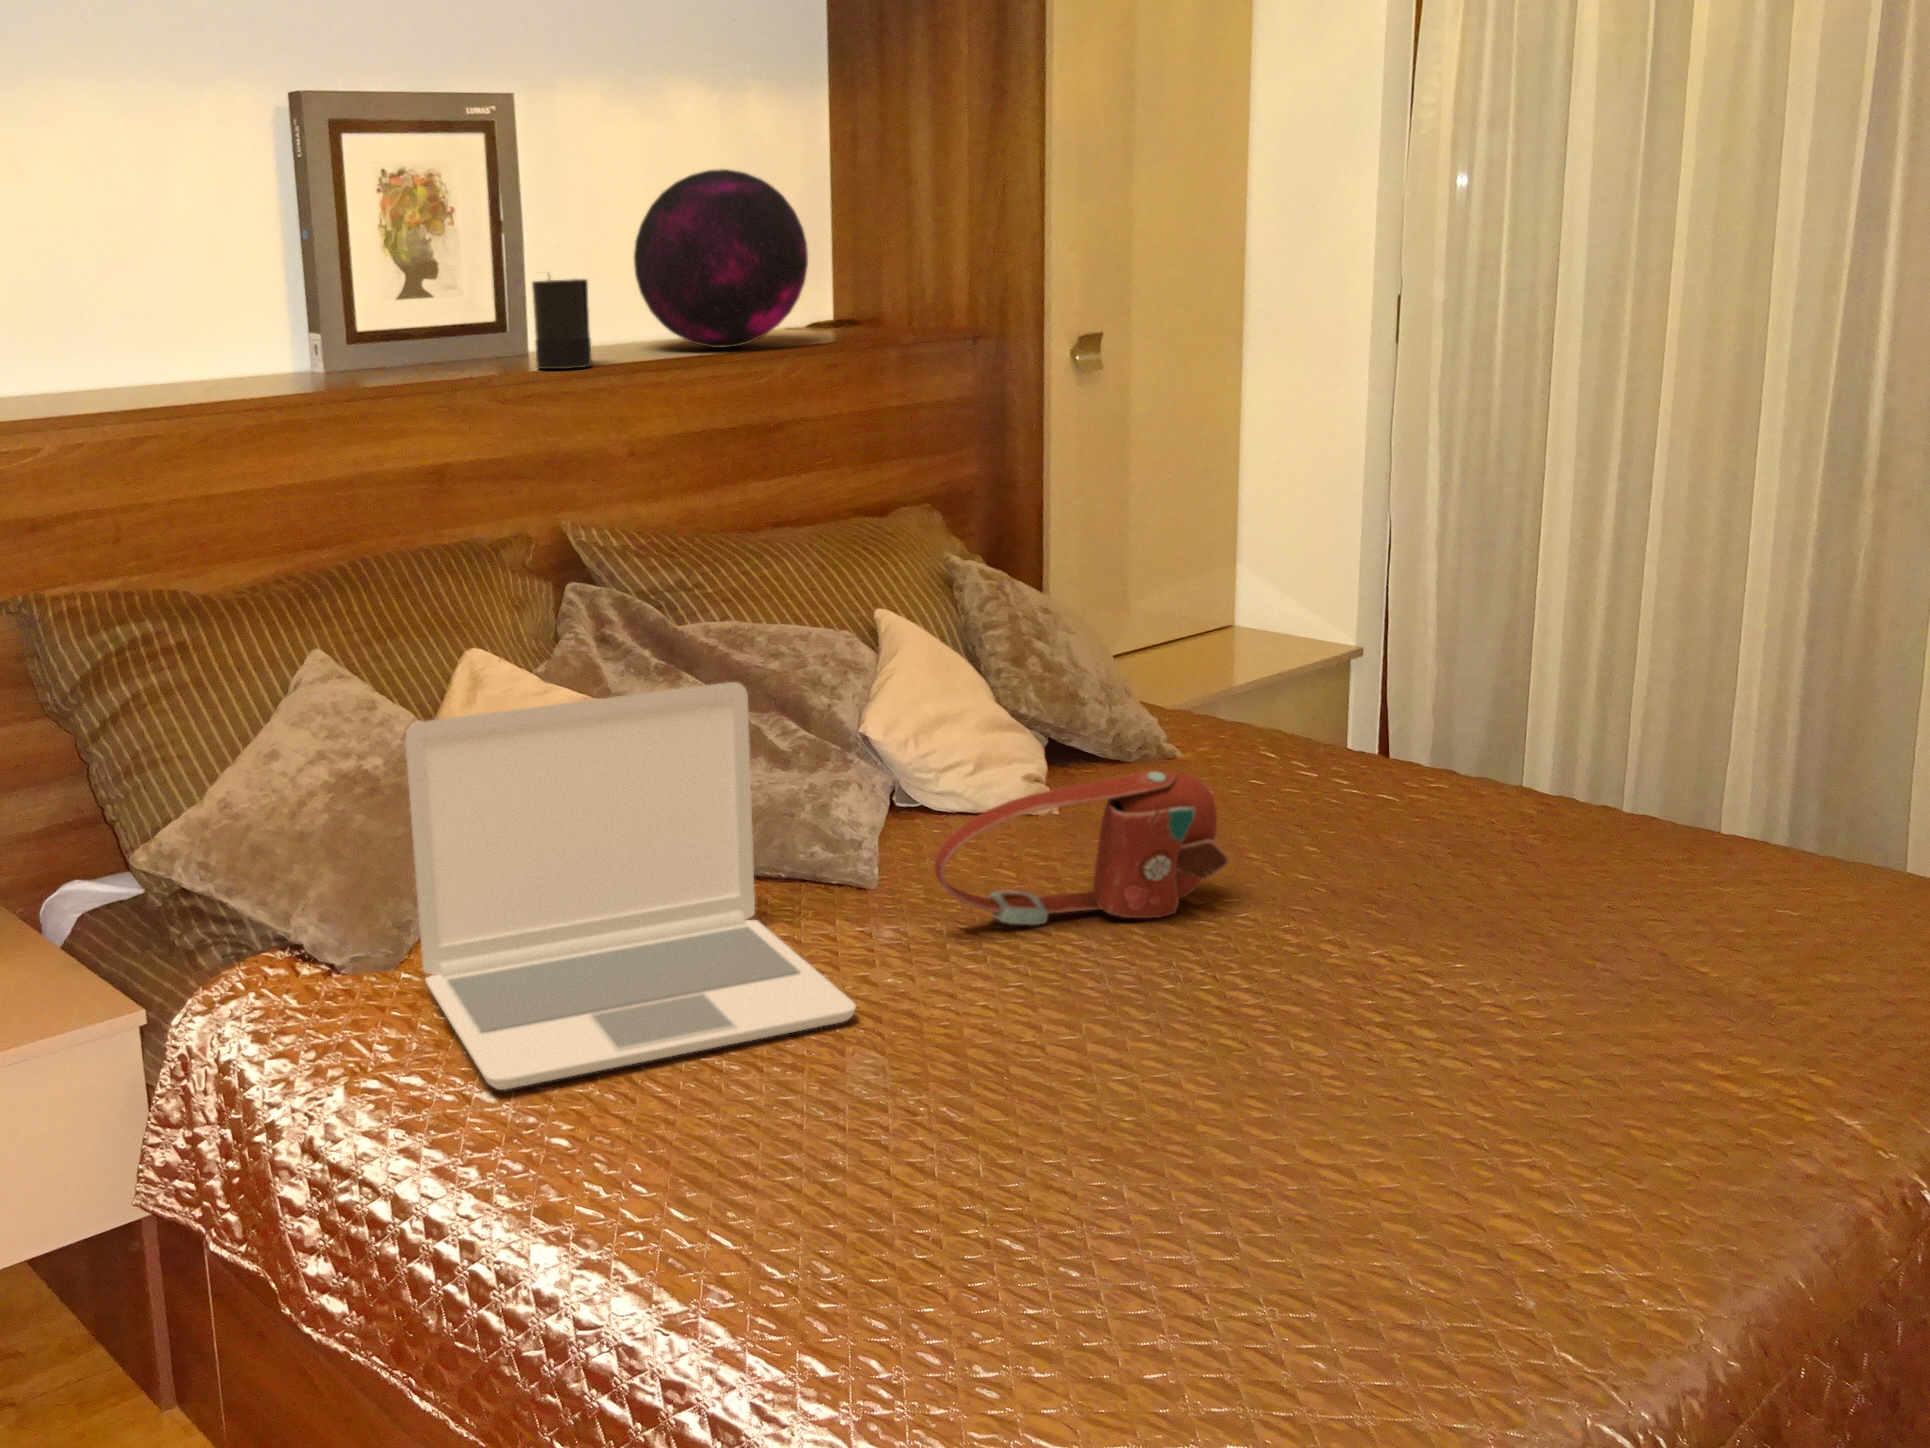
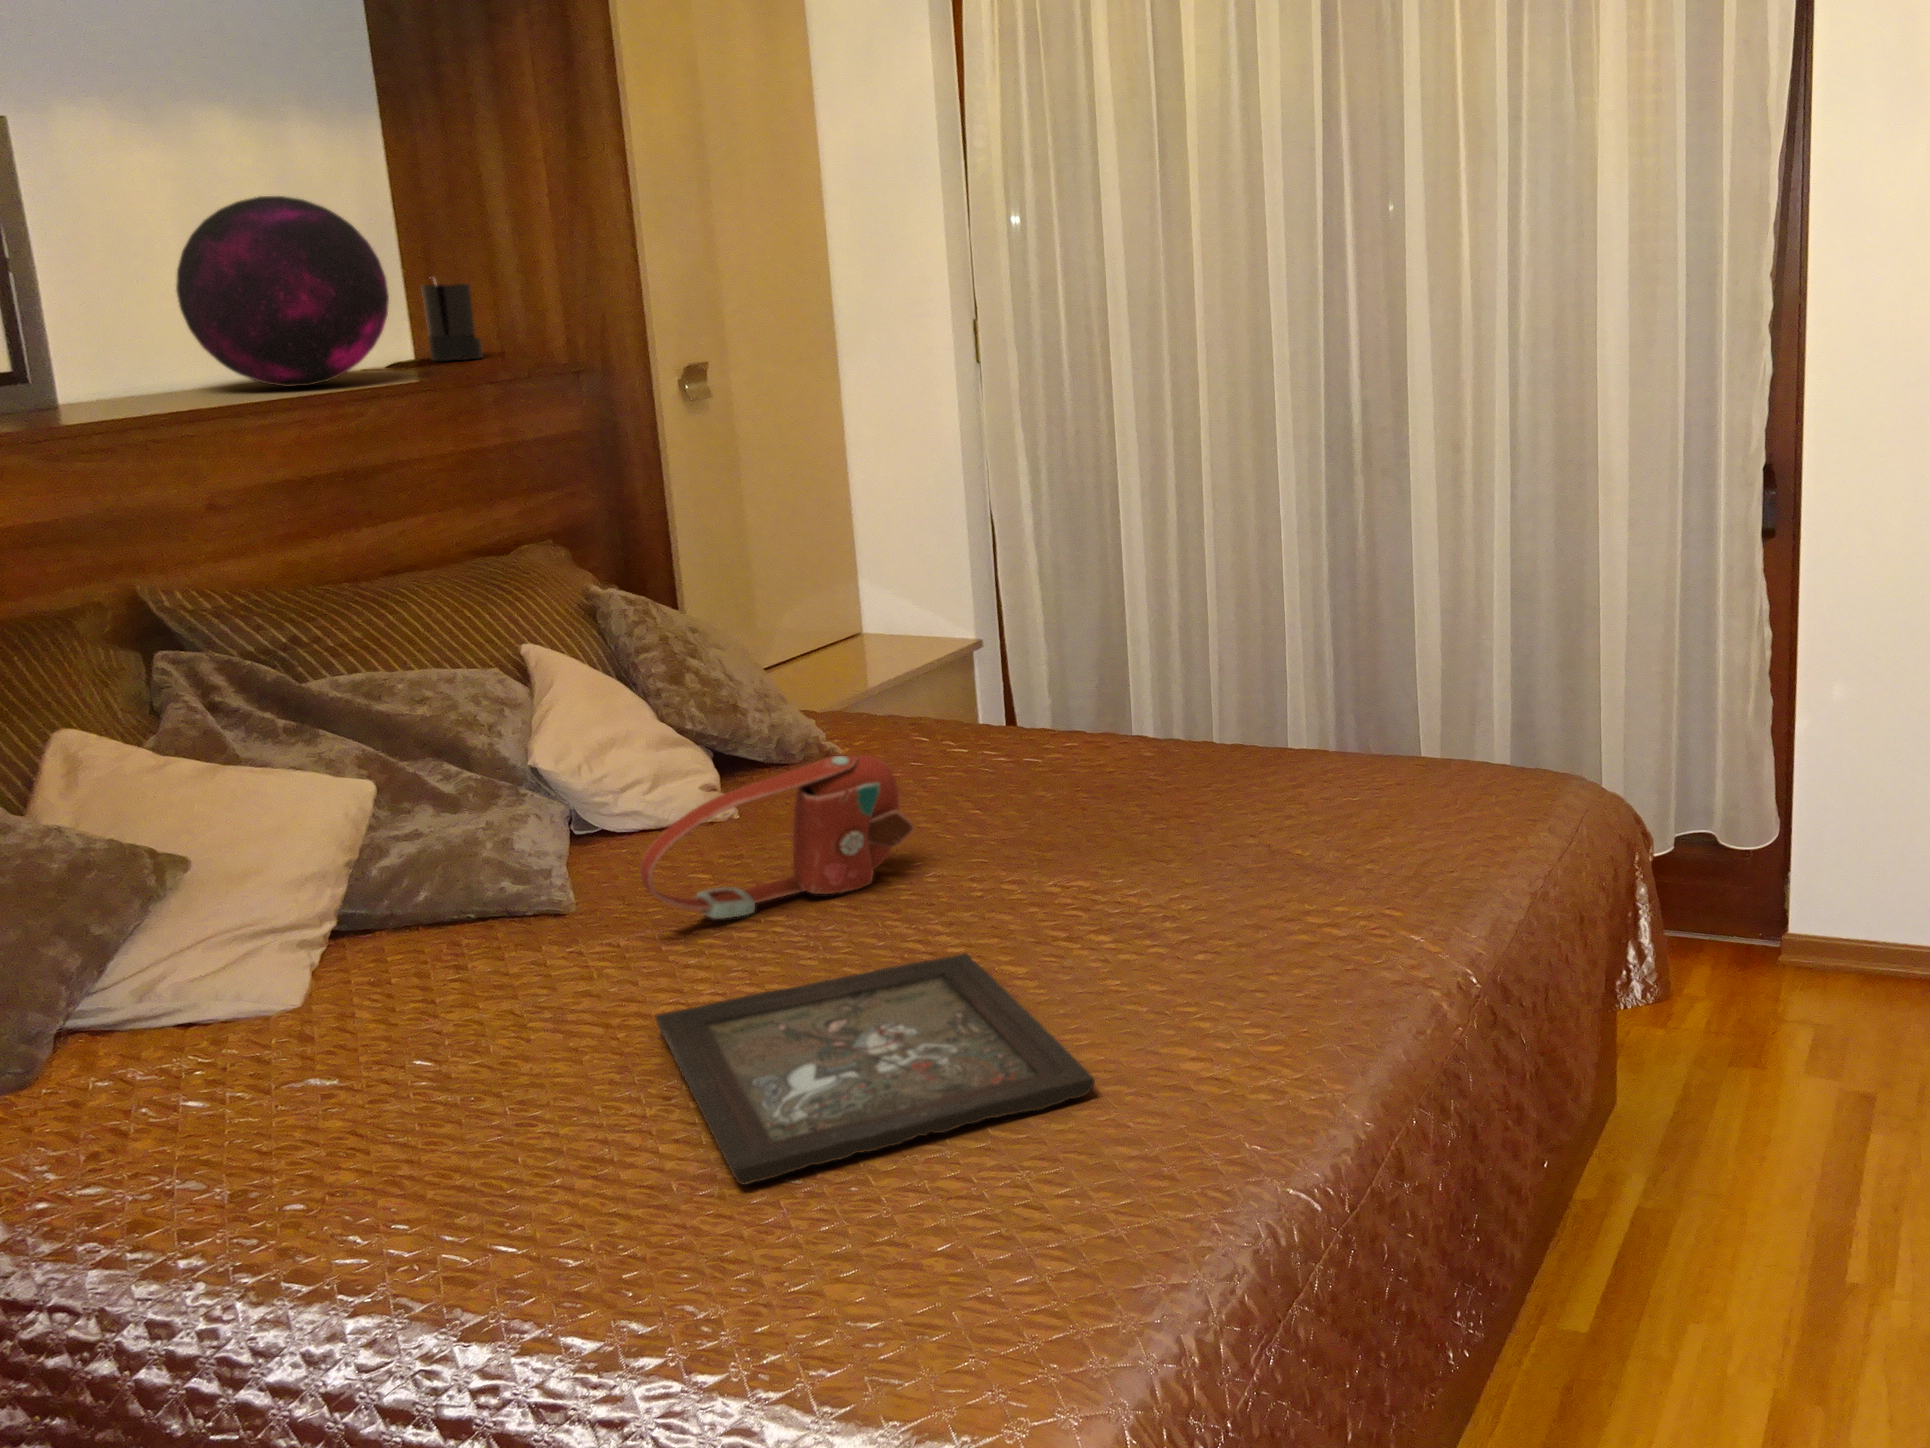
candle: present [532,273,592,369] -> present [422,283,483,361]
laptop: present [405,682,856,1090] -> none [19,722,588,1177]
tray: none [918,1019,1377,1238] -> present [655,953,1095,1185]

